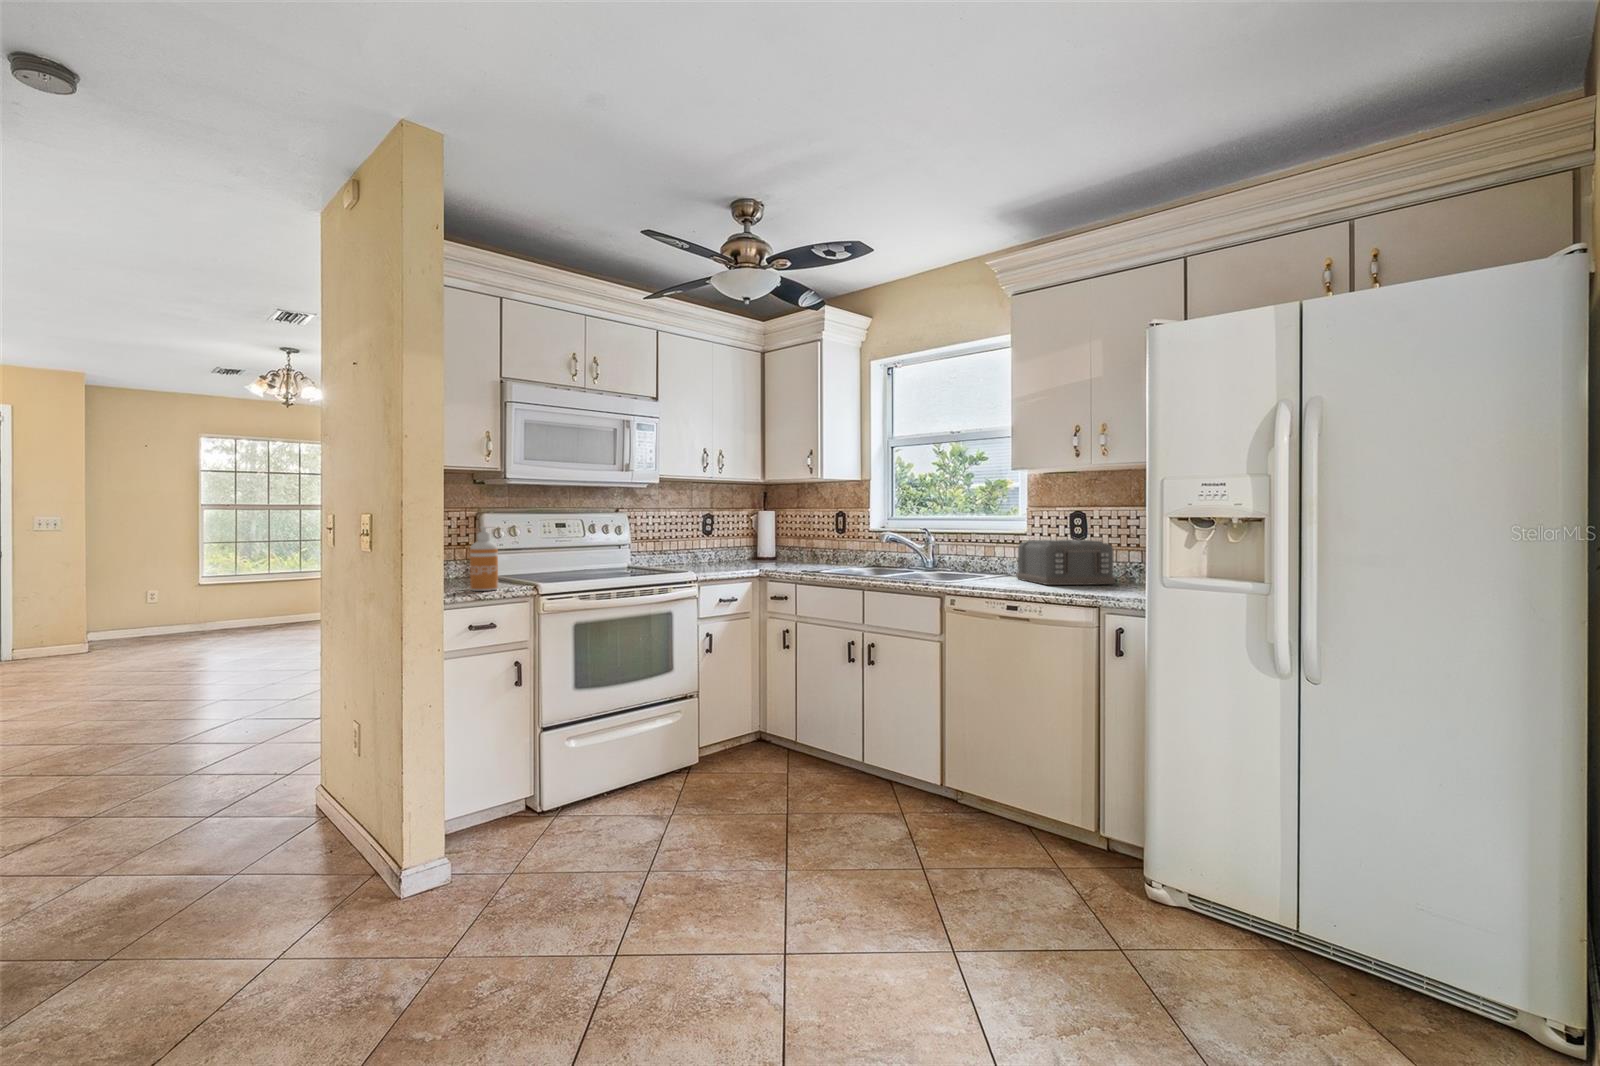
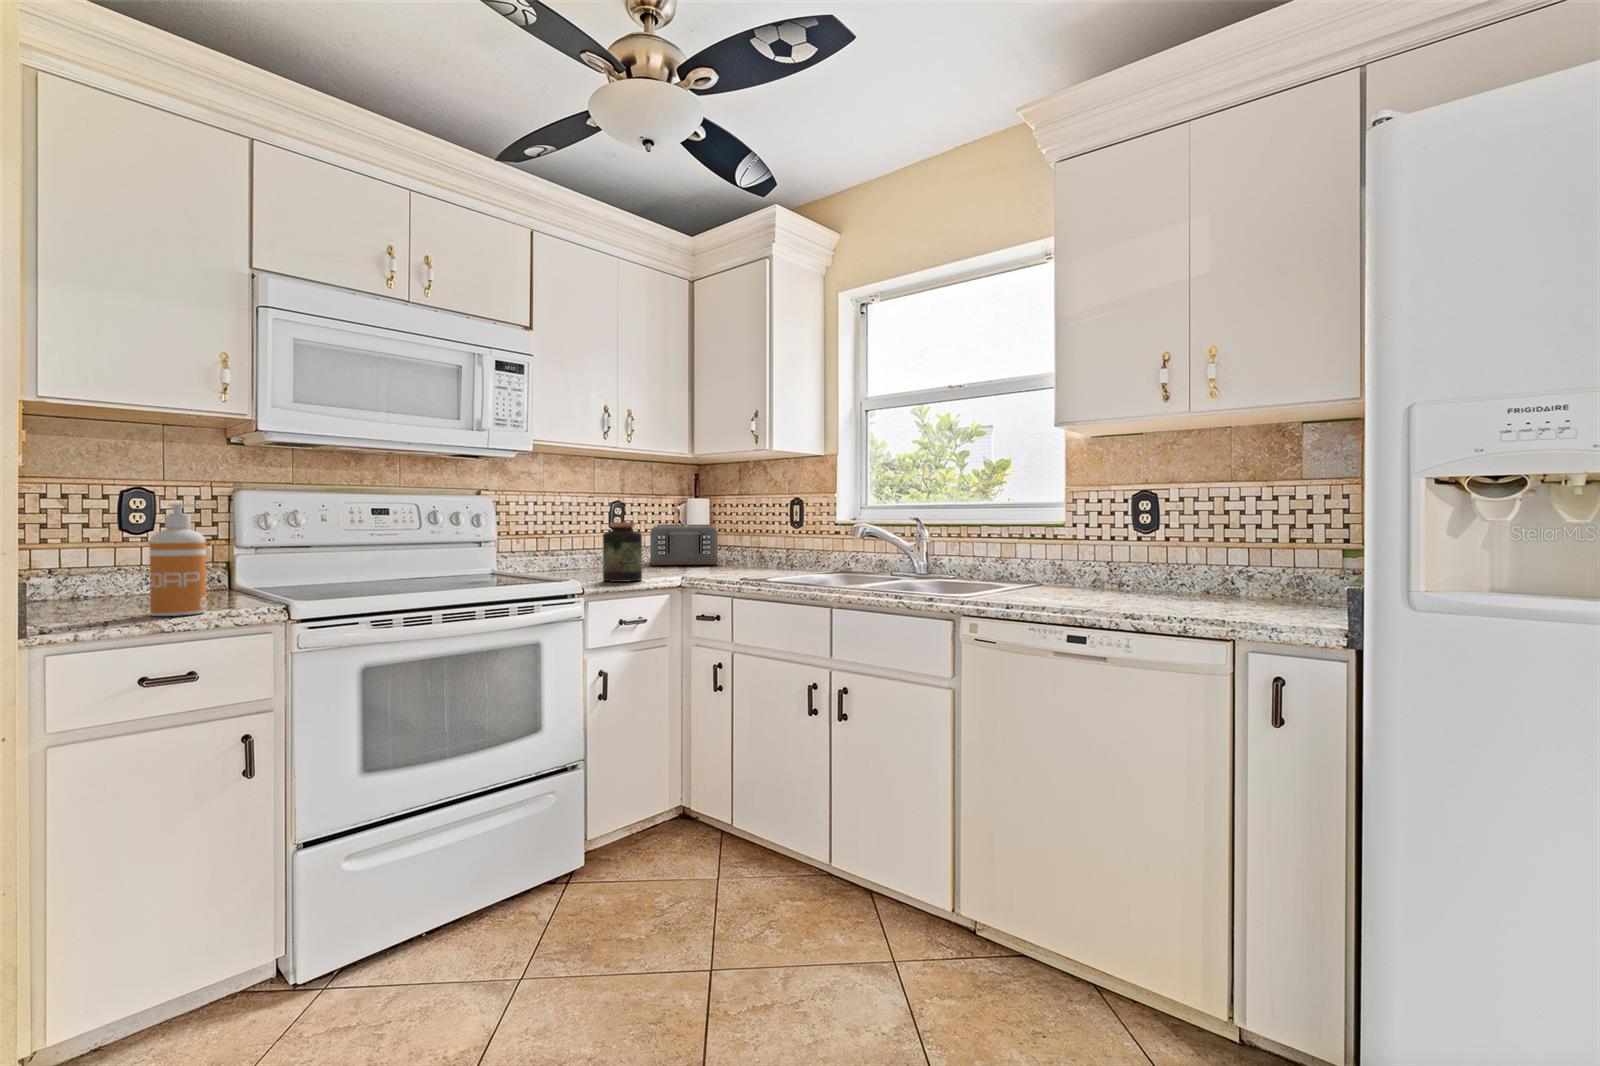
jar: none [708,532,735,573] -> present [603,522,642,582]
toaster: present [1017,540,1115,585] -> present [650,525,718,565]

